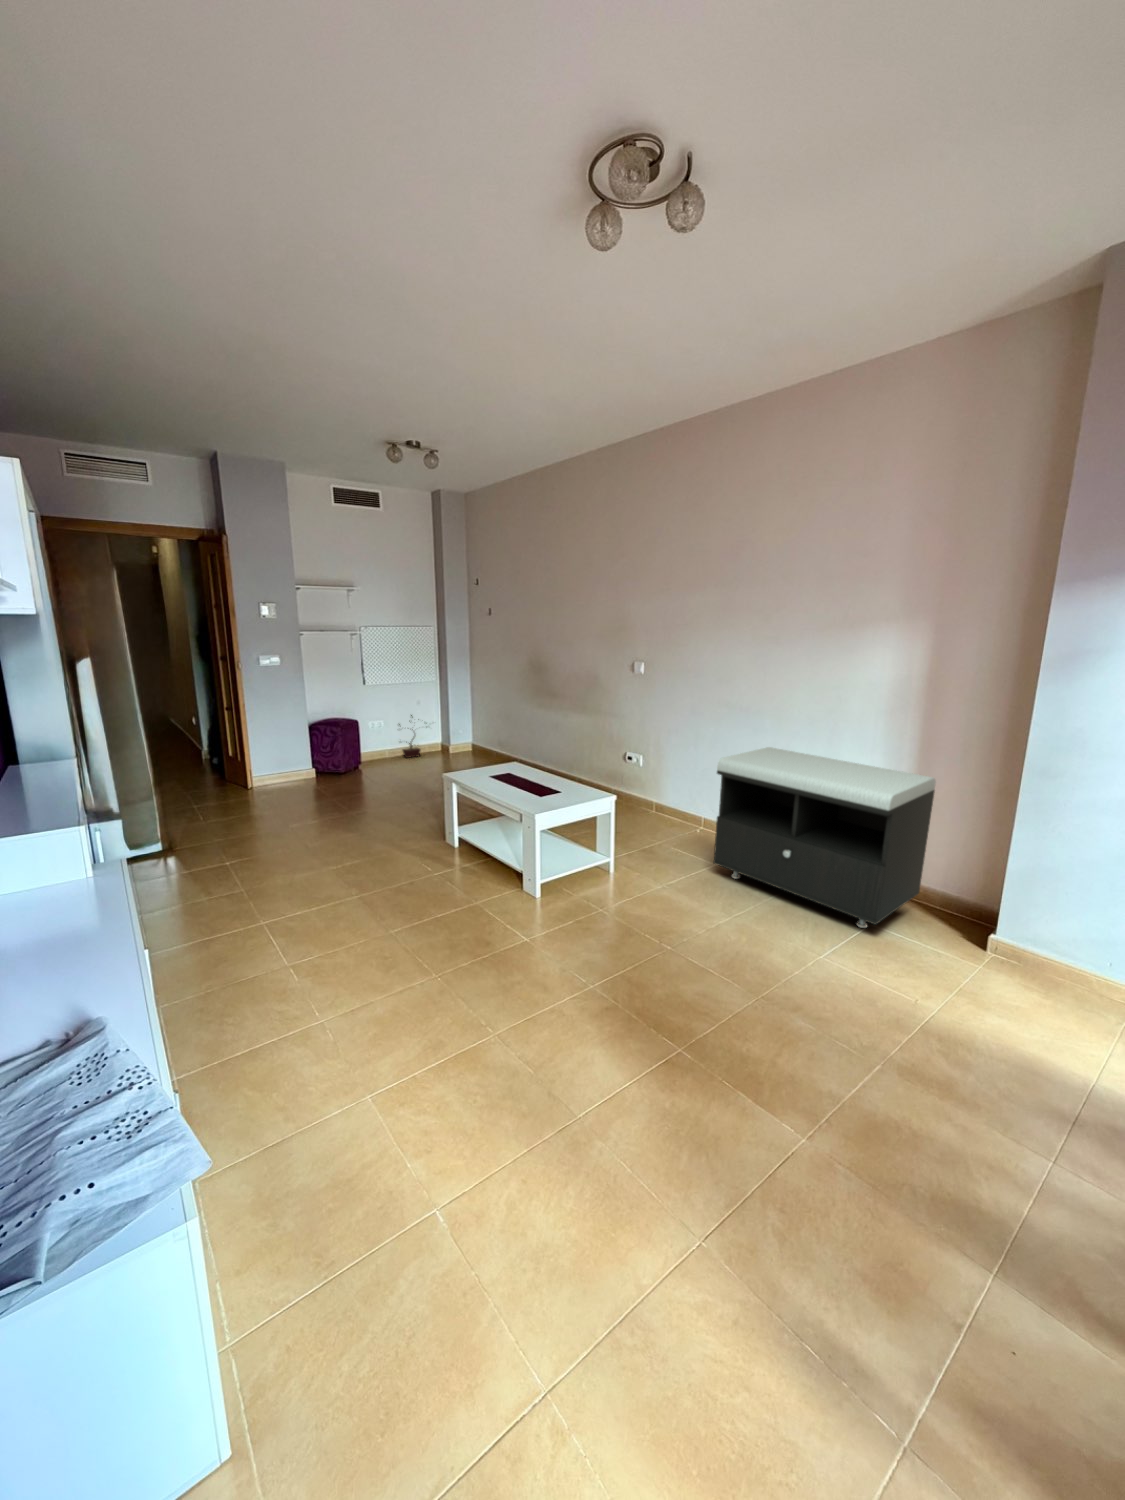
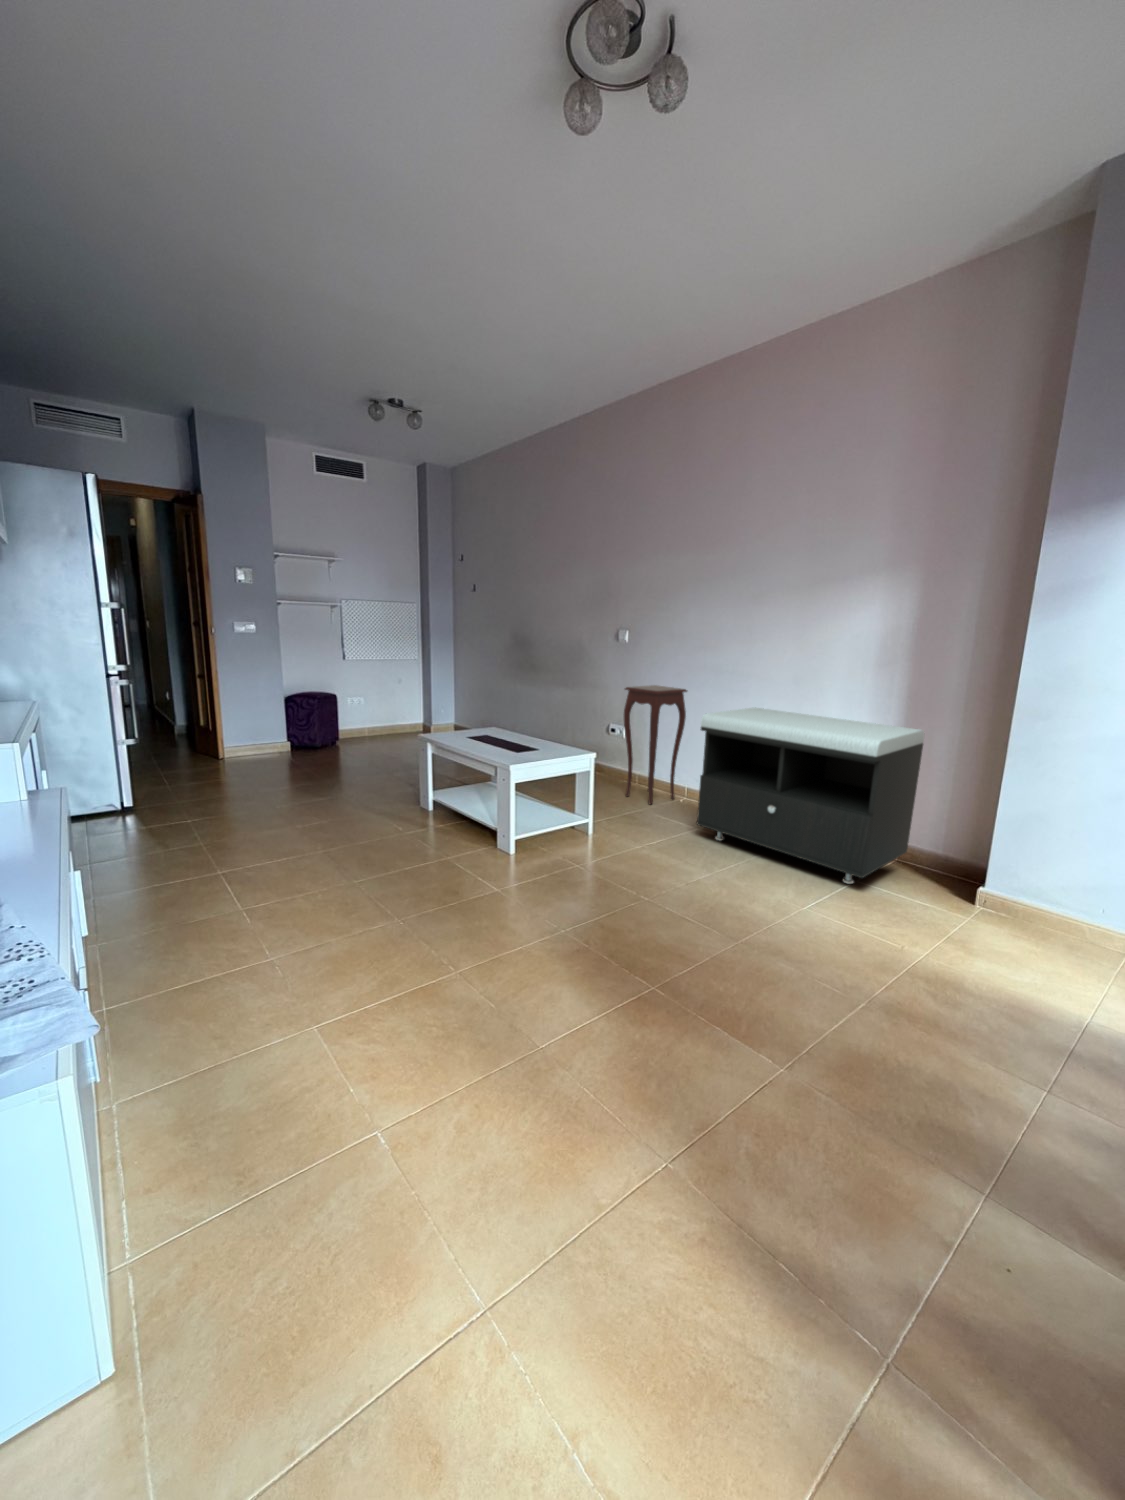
potted plant: present [399,715,420,758] -> none [377,689,417,735]
side table: none [640,719,703,837] -> present [624,685,687,805]

